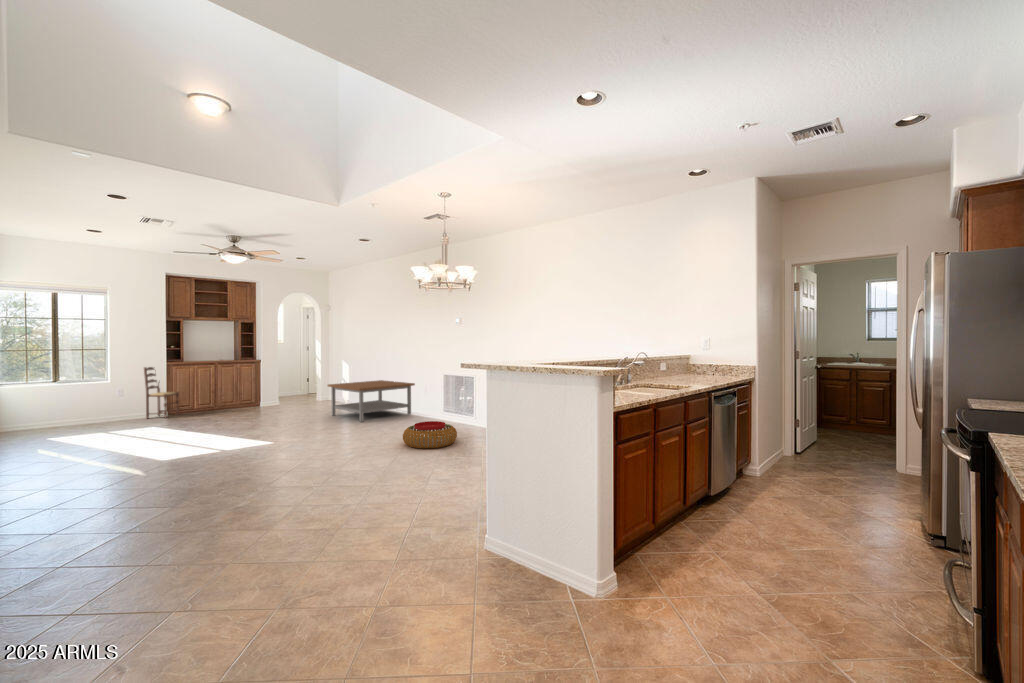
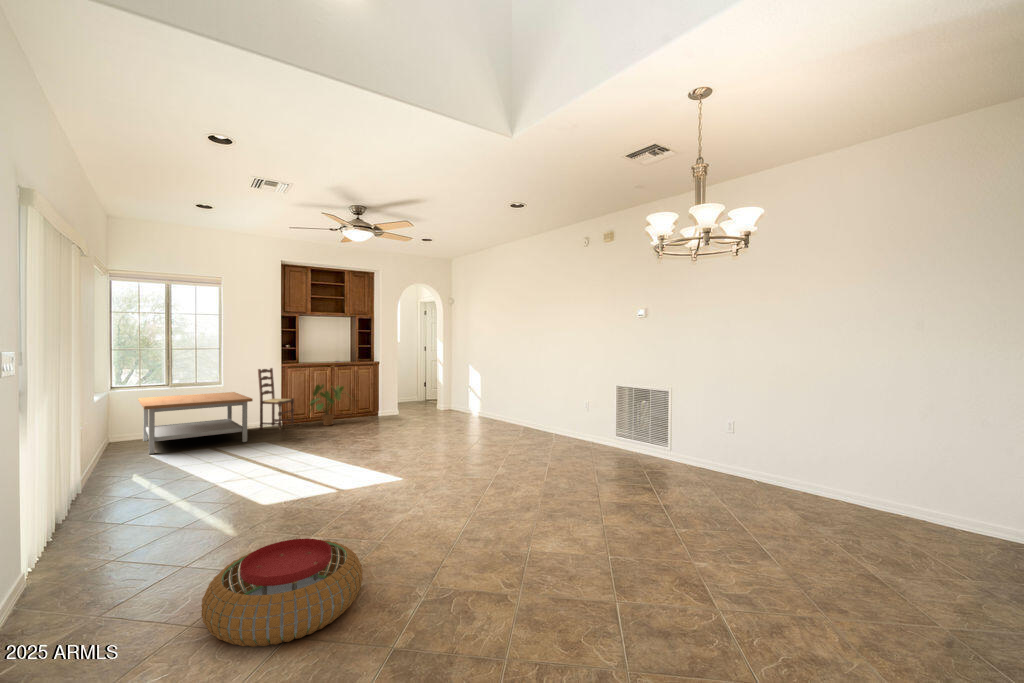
house plant: none [192,379,236,414] -> present [310,384,344,426]
coffee table: present [328,380,415,422] -> present [138,392,253,454]
pouf: present [403,421,457,448] -> present [201,539,362,647]

